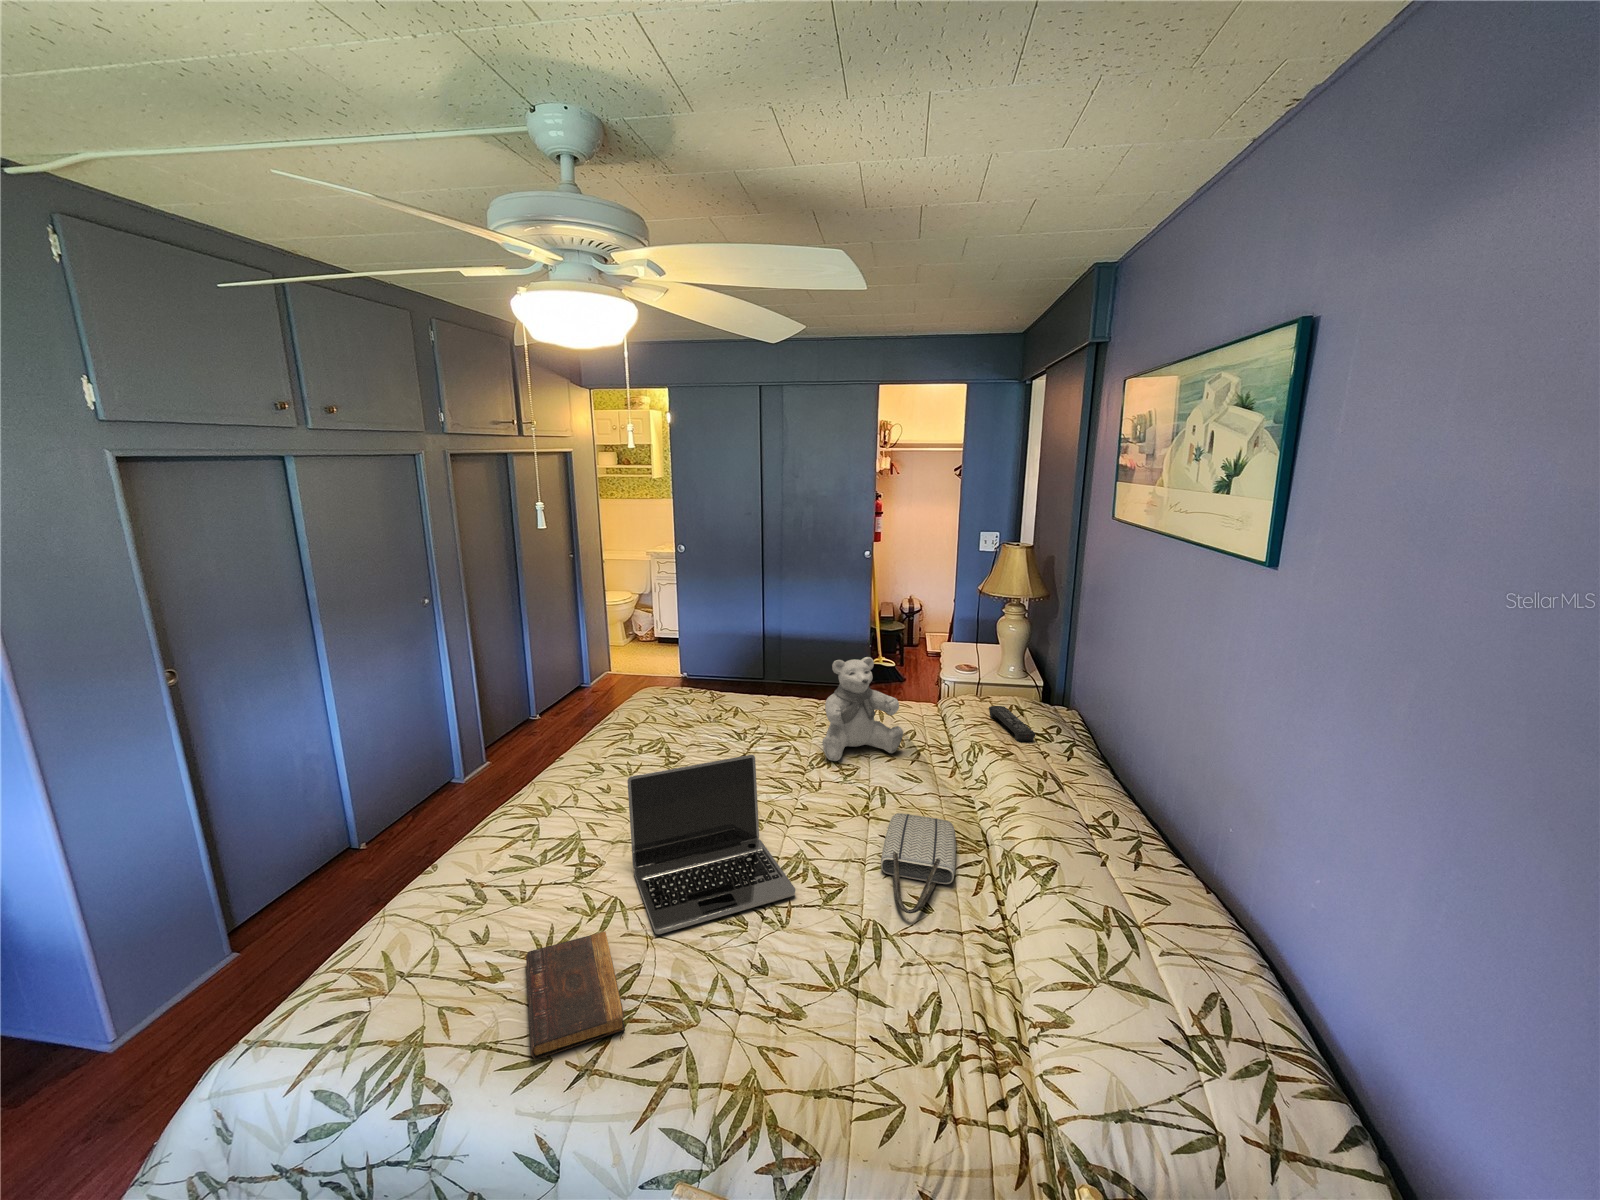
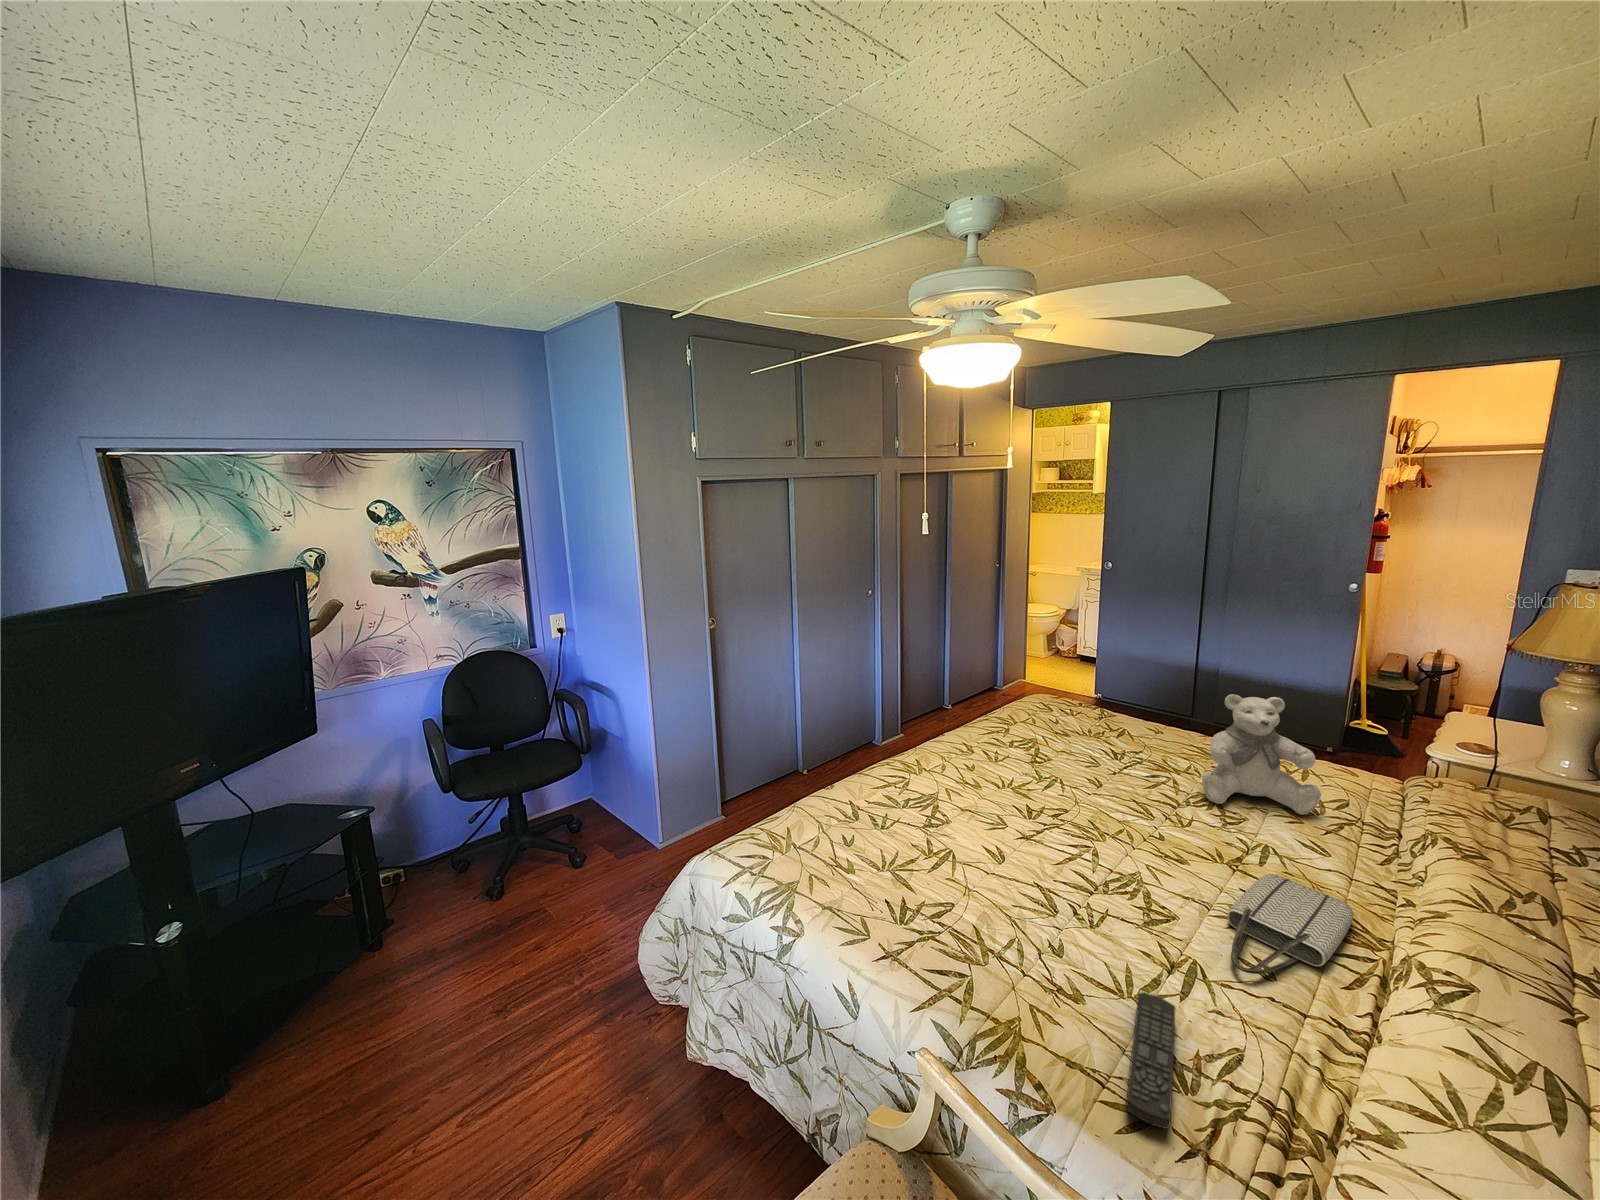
remote control: present [989,706,1035,742] -> present [1126,993,1176,1129]
laptop: present [627,755,795,934] -> none [970,755,1115,907]
book: present [526,931,625,1060] -> none [859,861,932,942]

